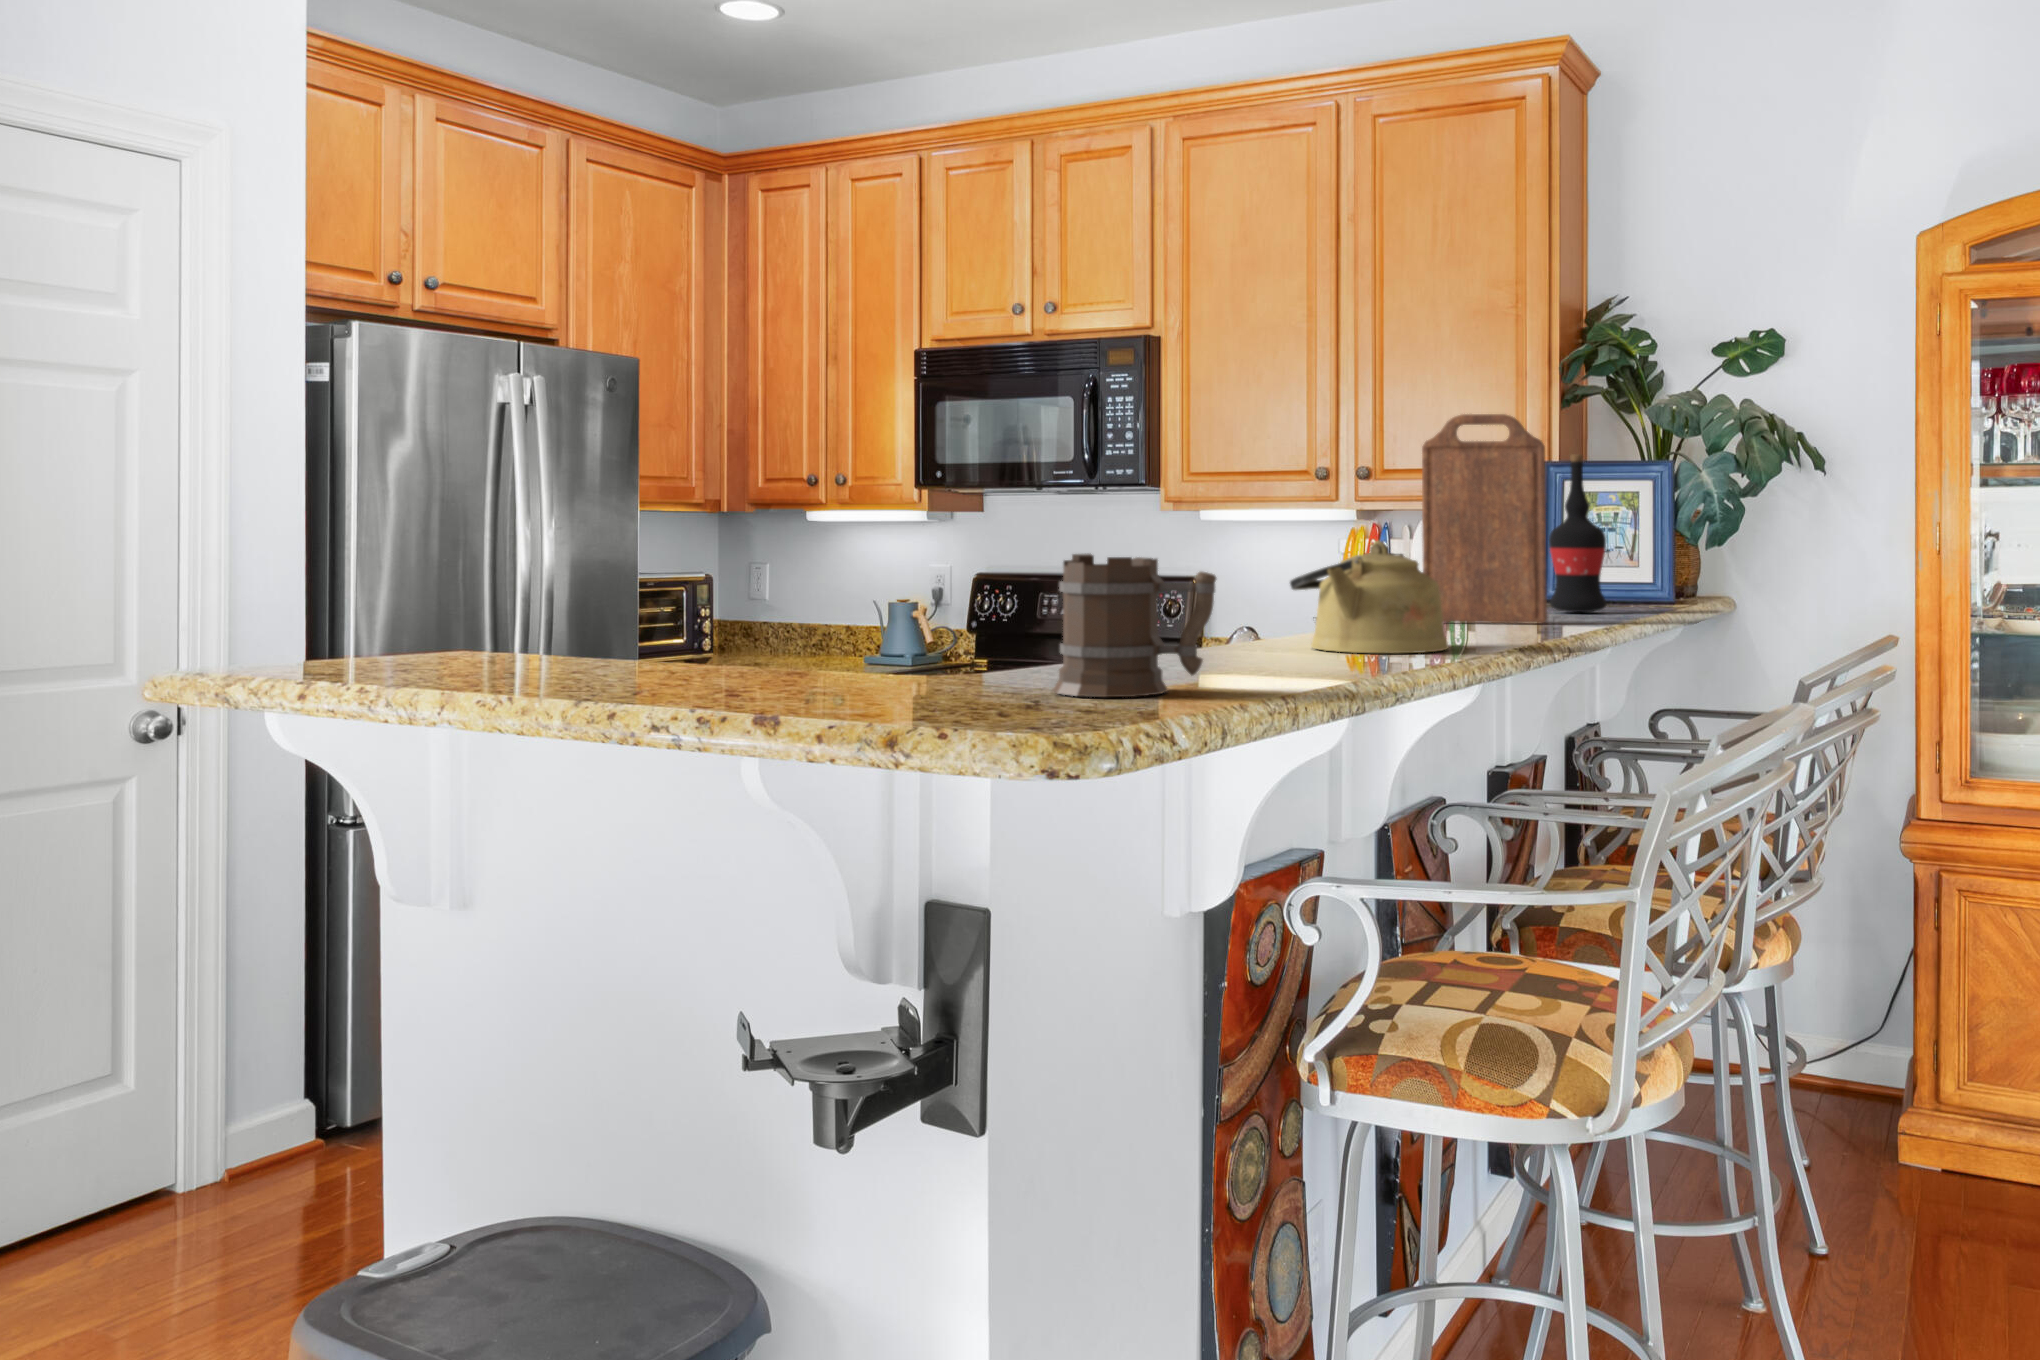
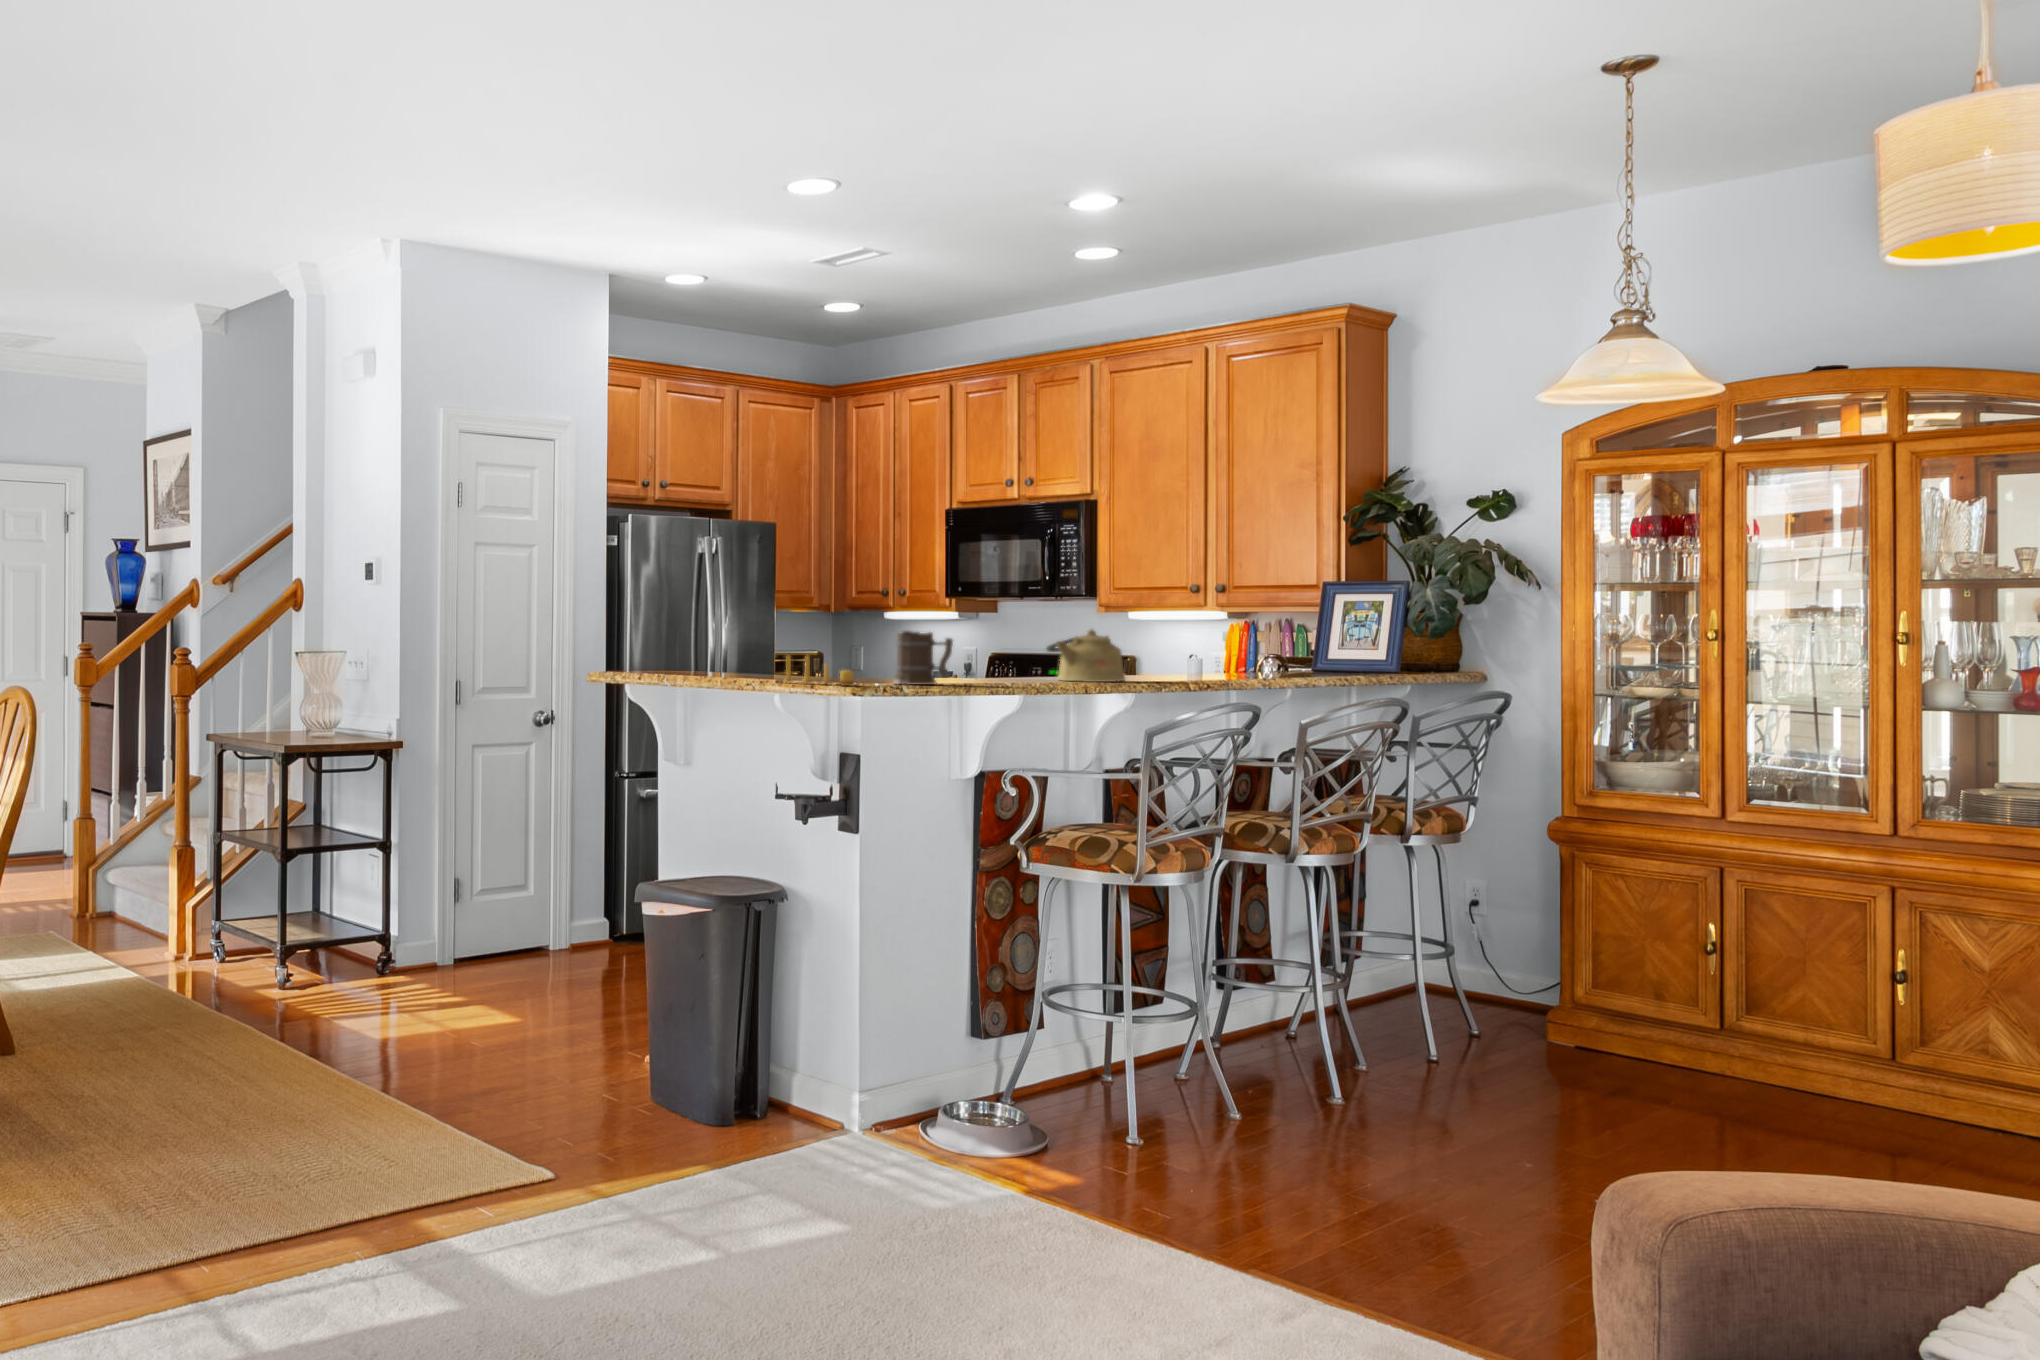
cutting board: present [1422,414,1547,624] -> none [1174,560,1245,678]
wine bottle: present [1549,454,1607,612] -> none [1285,581,1321,675]
candle: none [757,619,1003,717] -> present [784,656,858,686]

